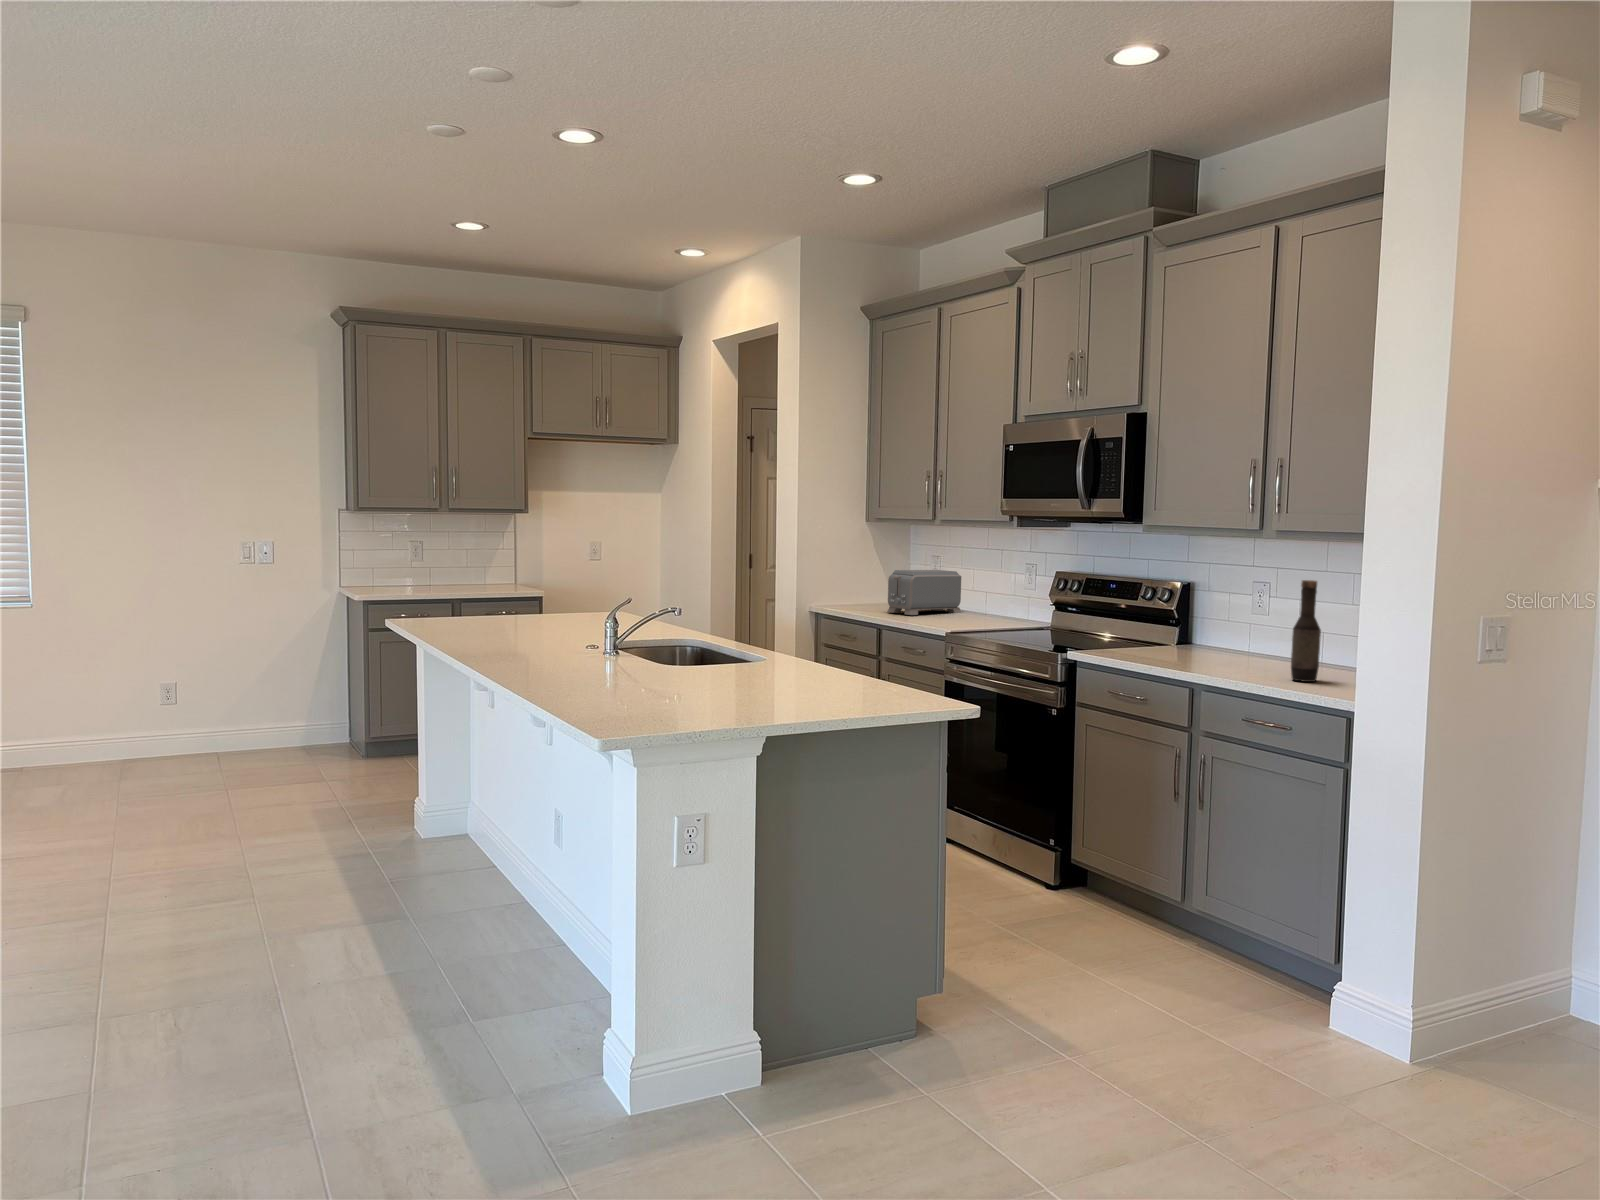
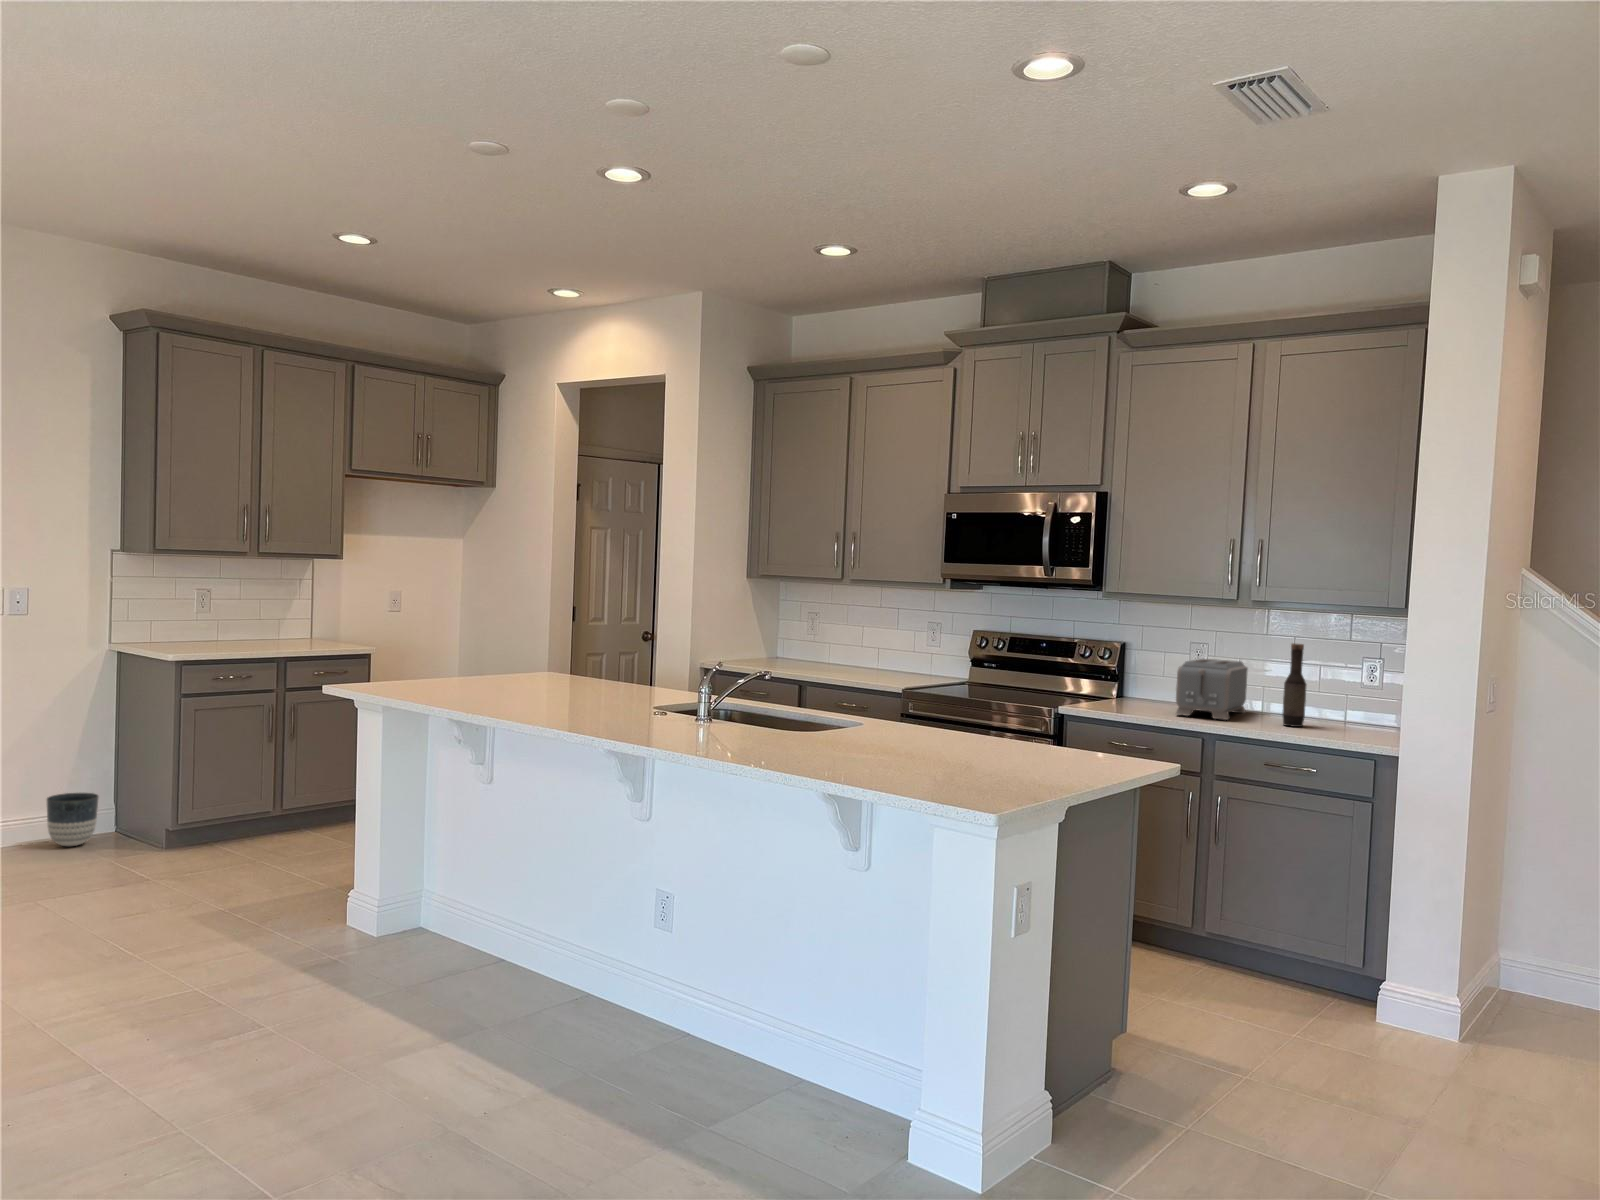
toaster: present [887,570,961,615] -> present [1176,659,1248,720]
planter: none [292,704,331,746] -> present [47,793,99,846]

